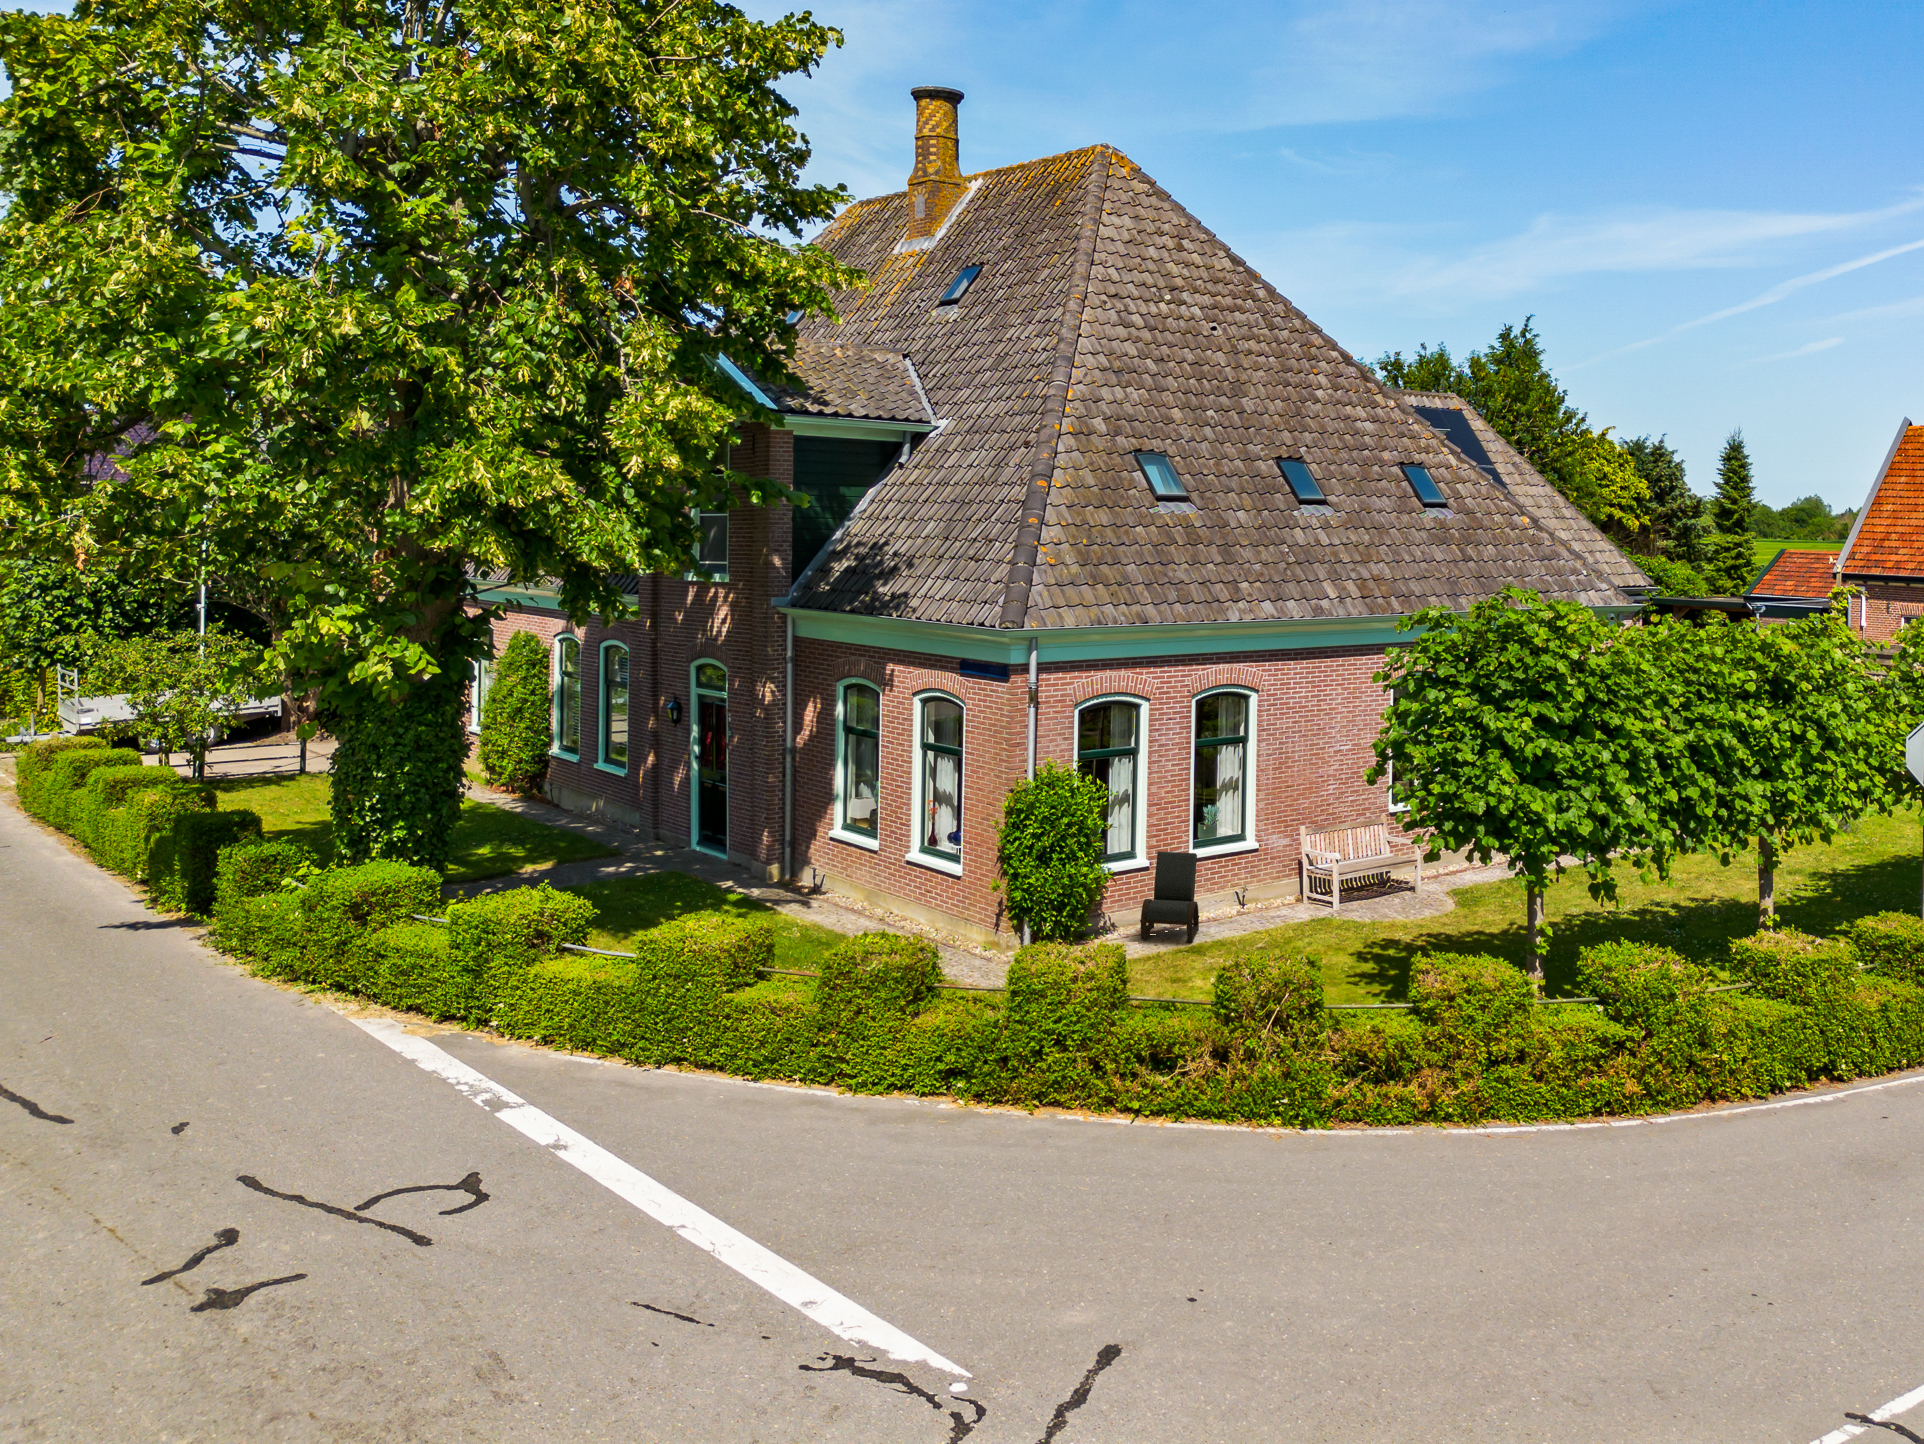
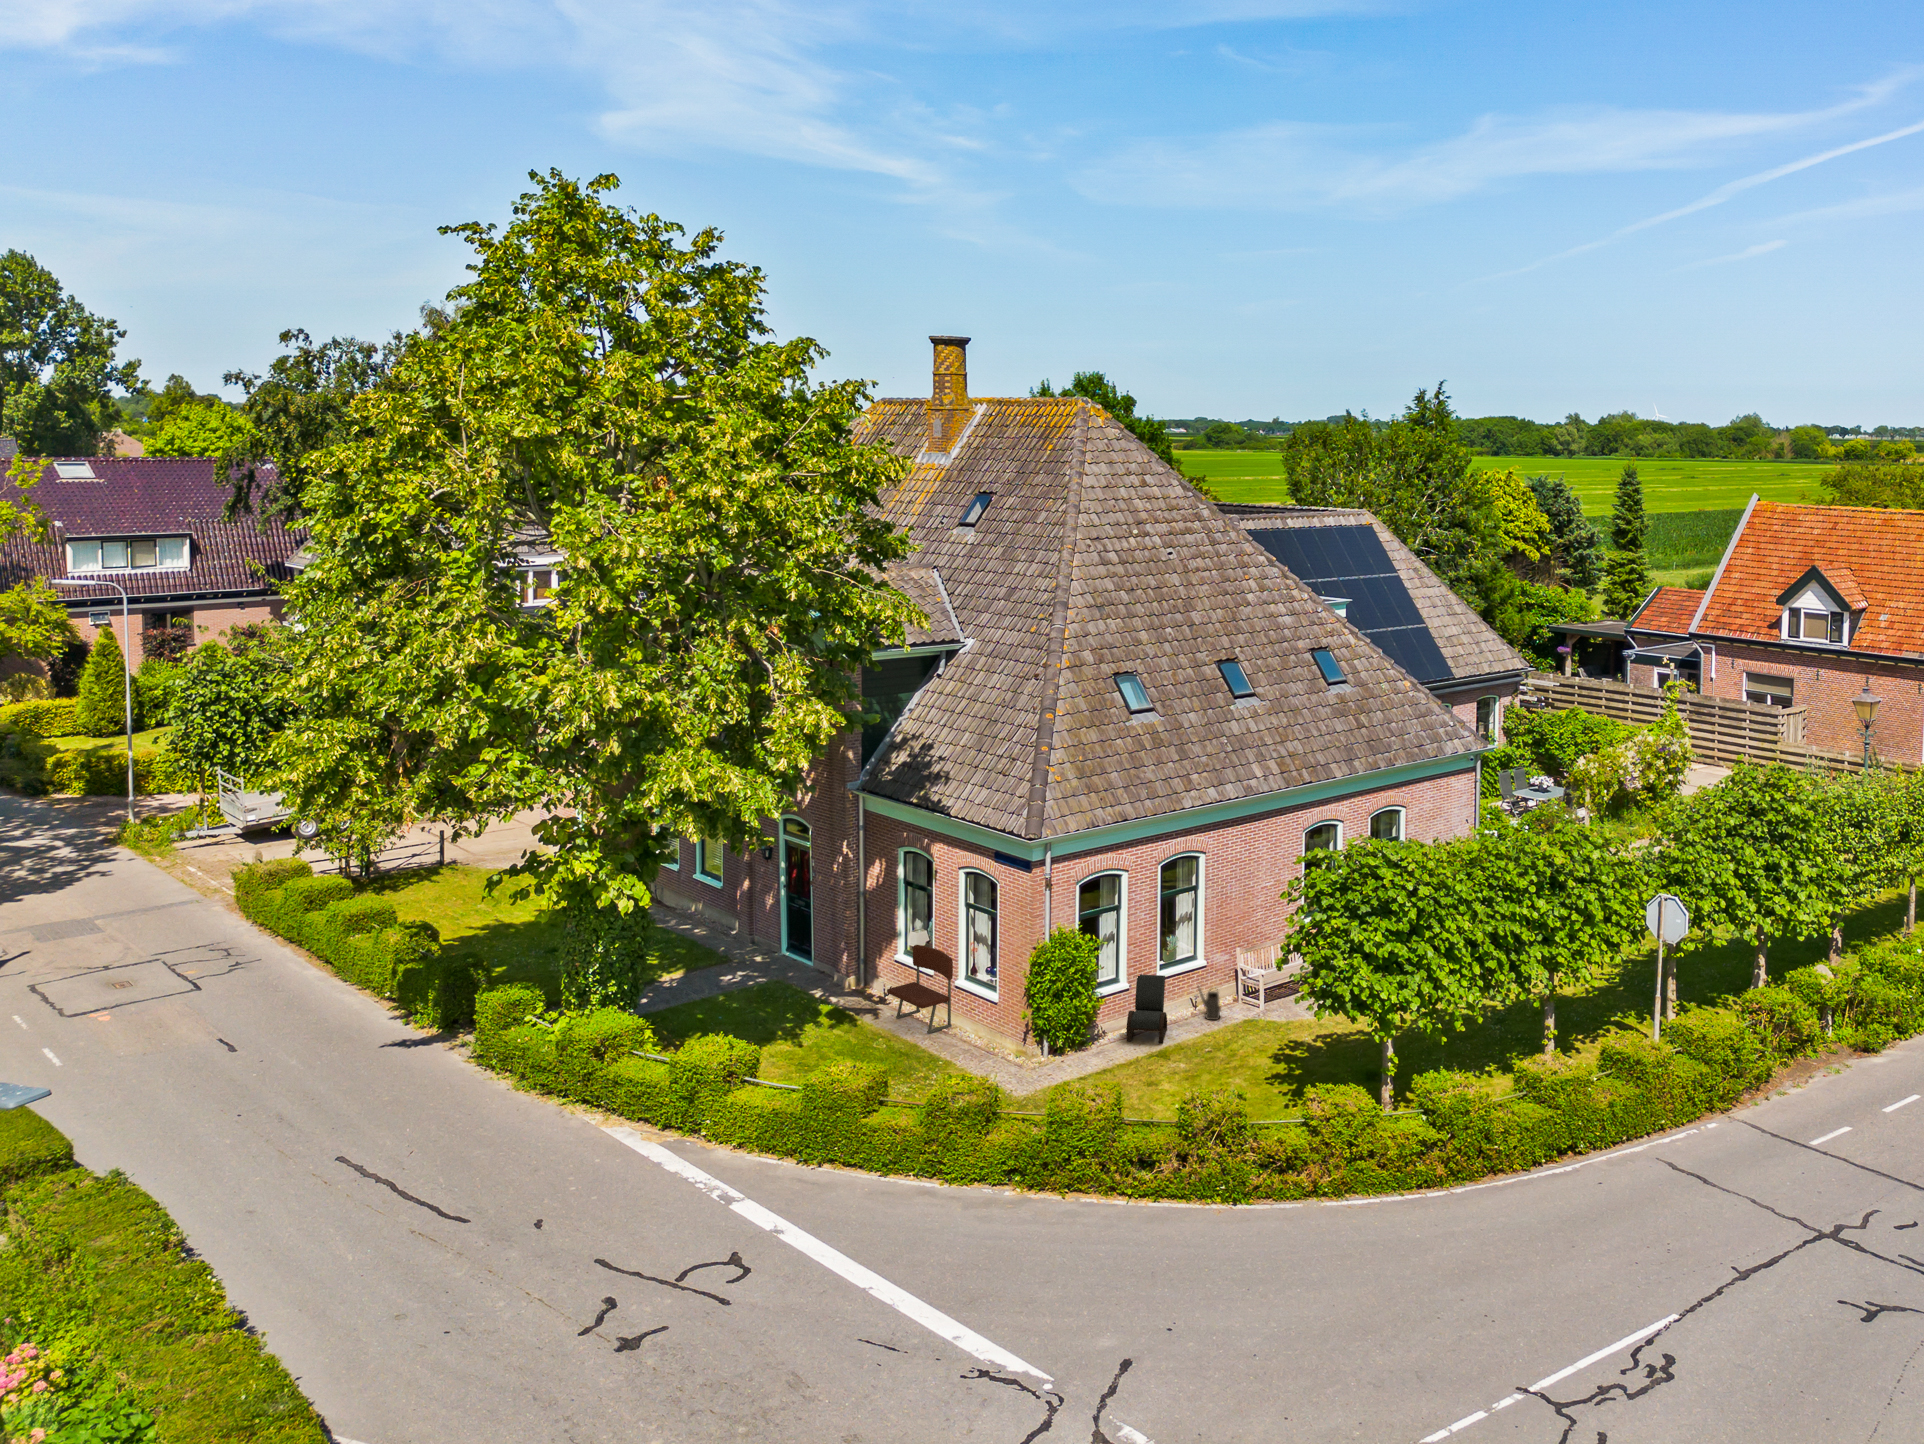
bench: none [809,811,900,926] -> present [887,945,953,1034]
watering can: none [1242,876,1275,922] -> present [1198,986,1221,1020]

